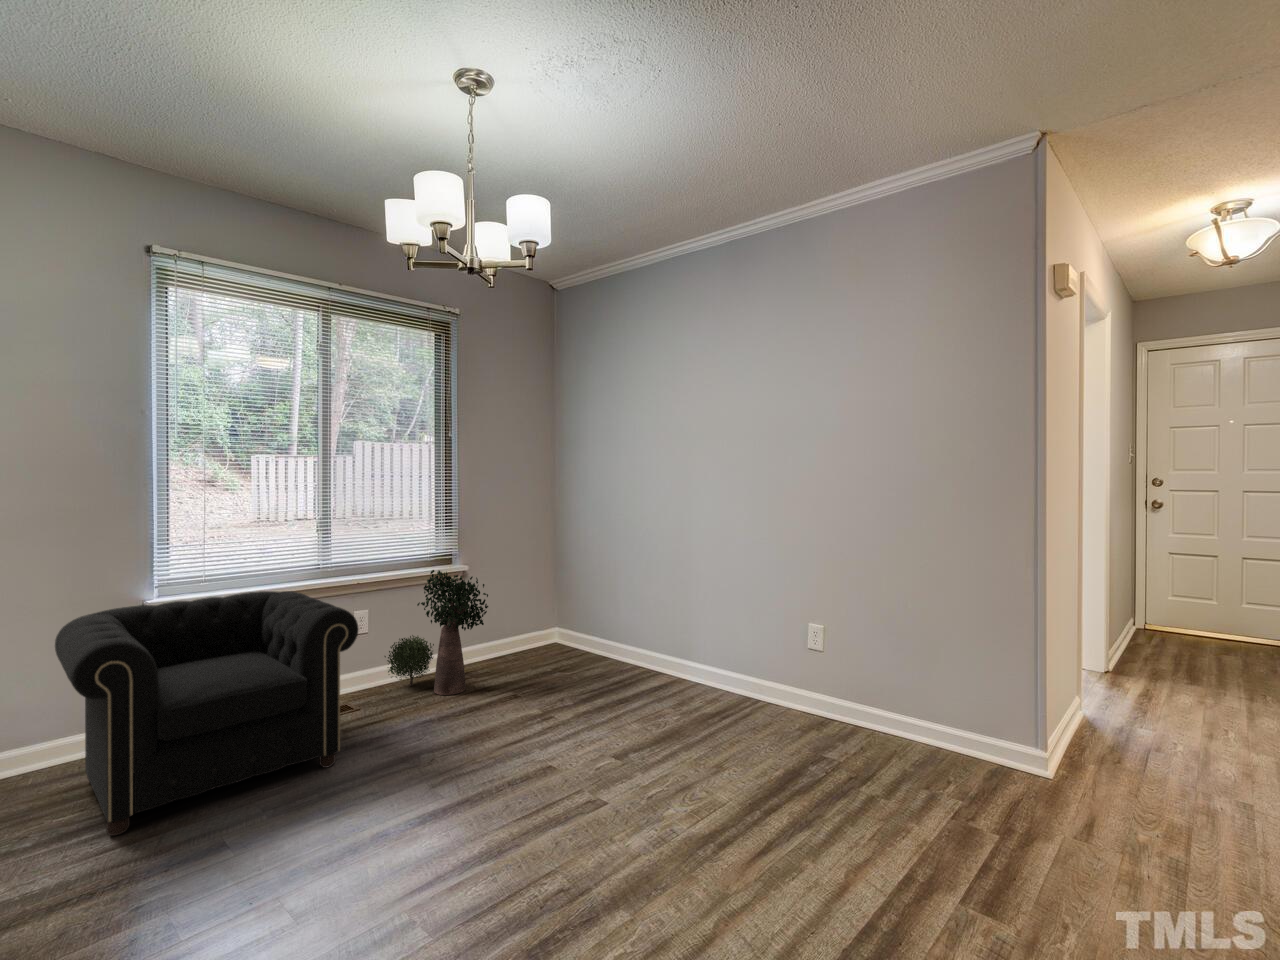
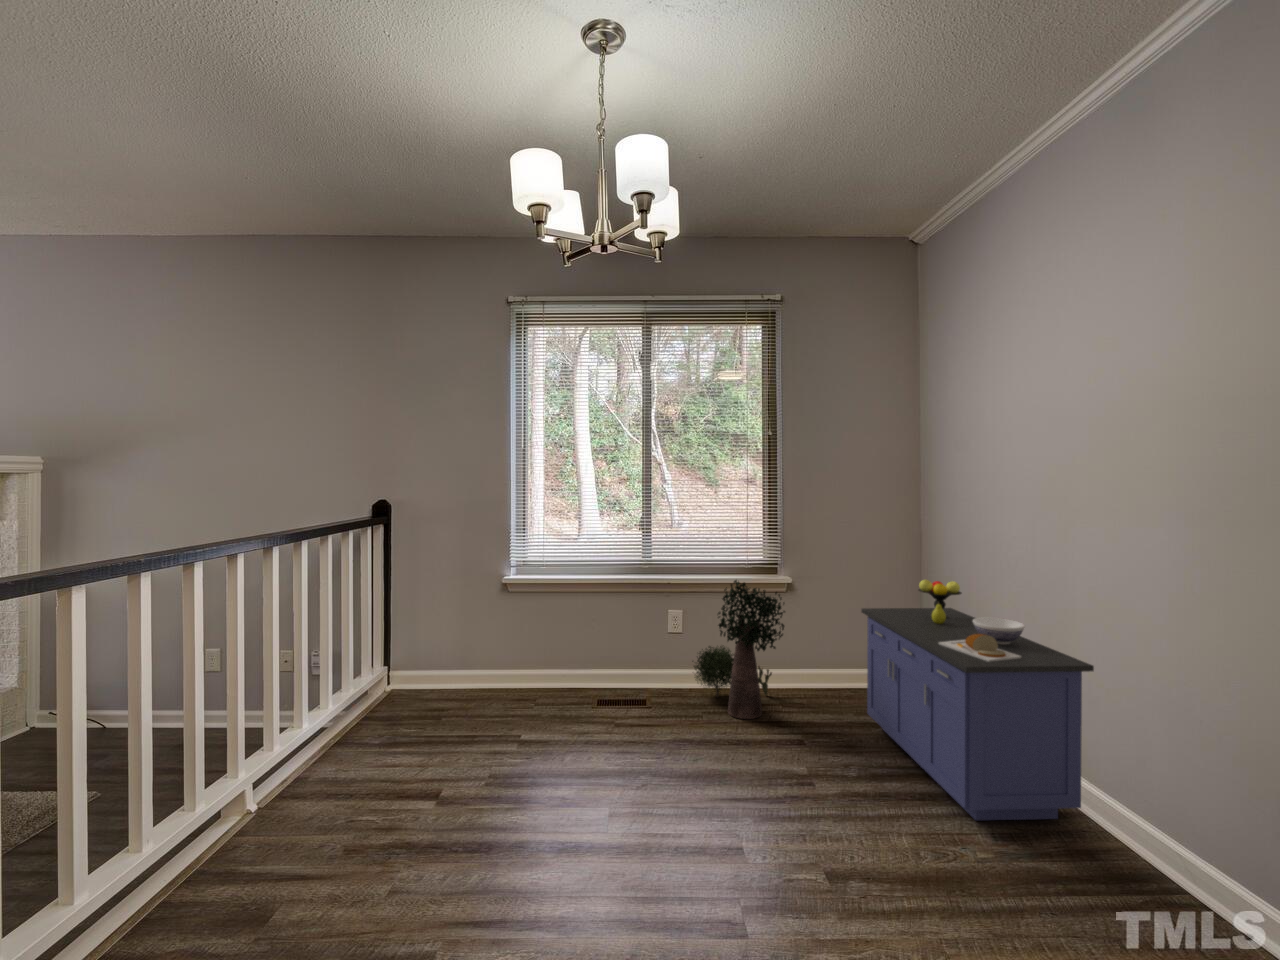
storage cabinet: none [544,551,712,703] -> present [861,580,1094,820]
armchair: present [55,591,359,836] -> none [390,580,607,755]

